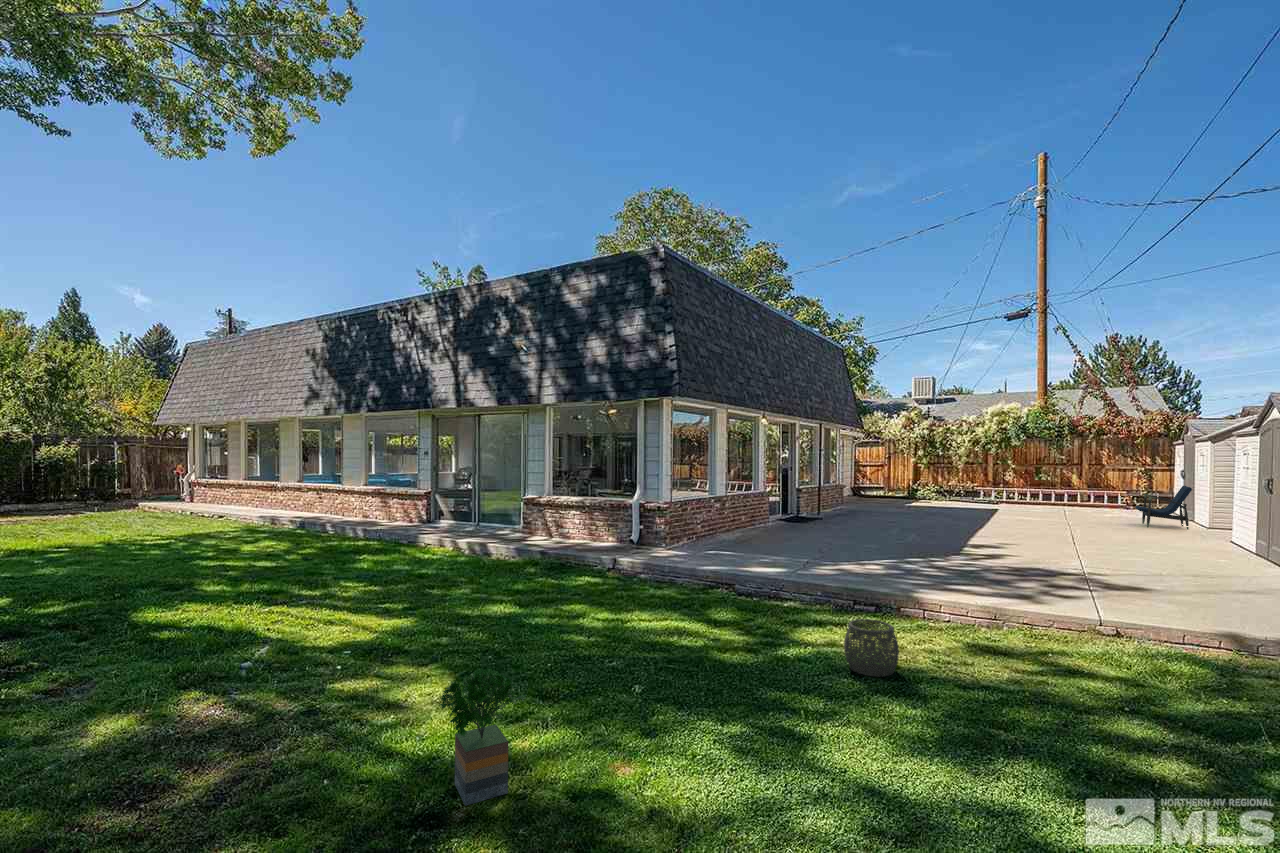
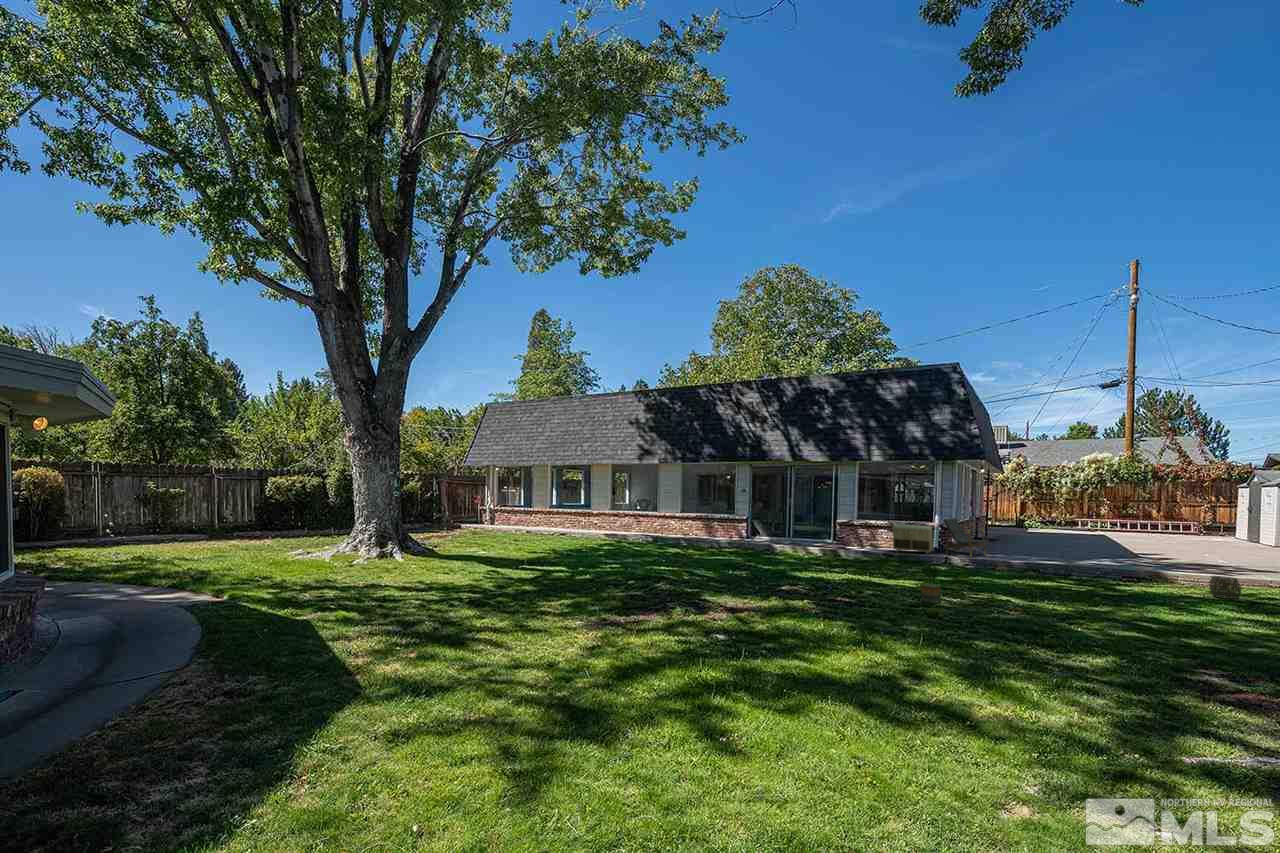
lounge chair: present [1135,486,1192,530] -> present [943,518,989,556]
storage bench: none [568,501,628,548] -> present [893,524,933,554]
potted tree: present [440,668,526,806] -> present [921,565,944,603]

